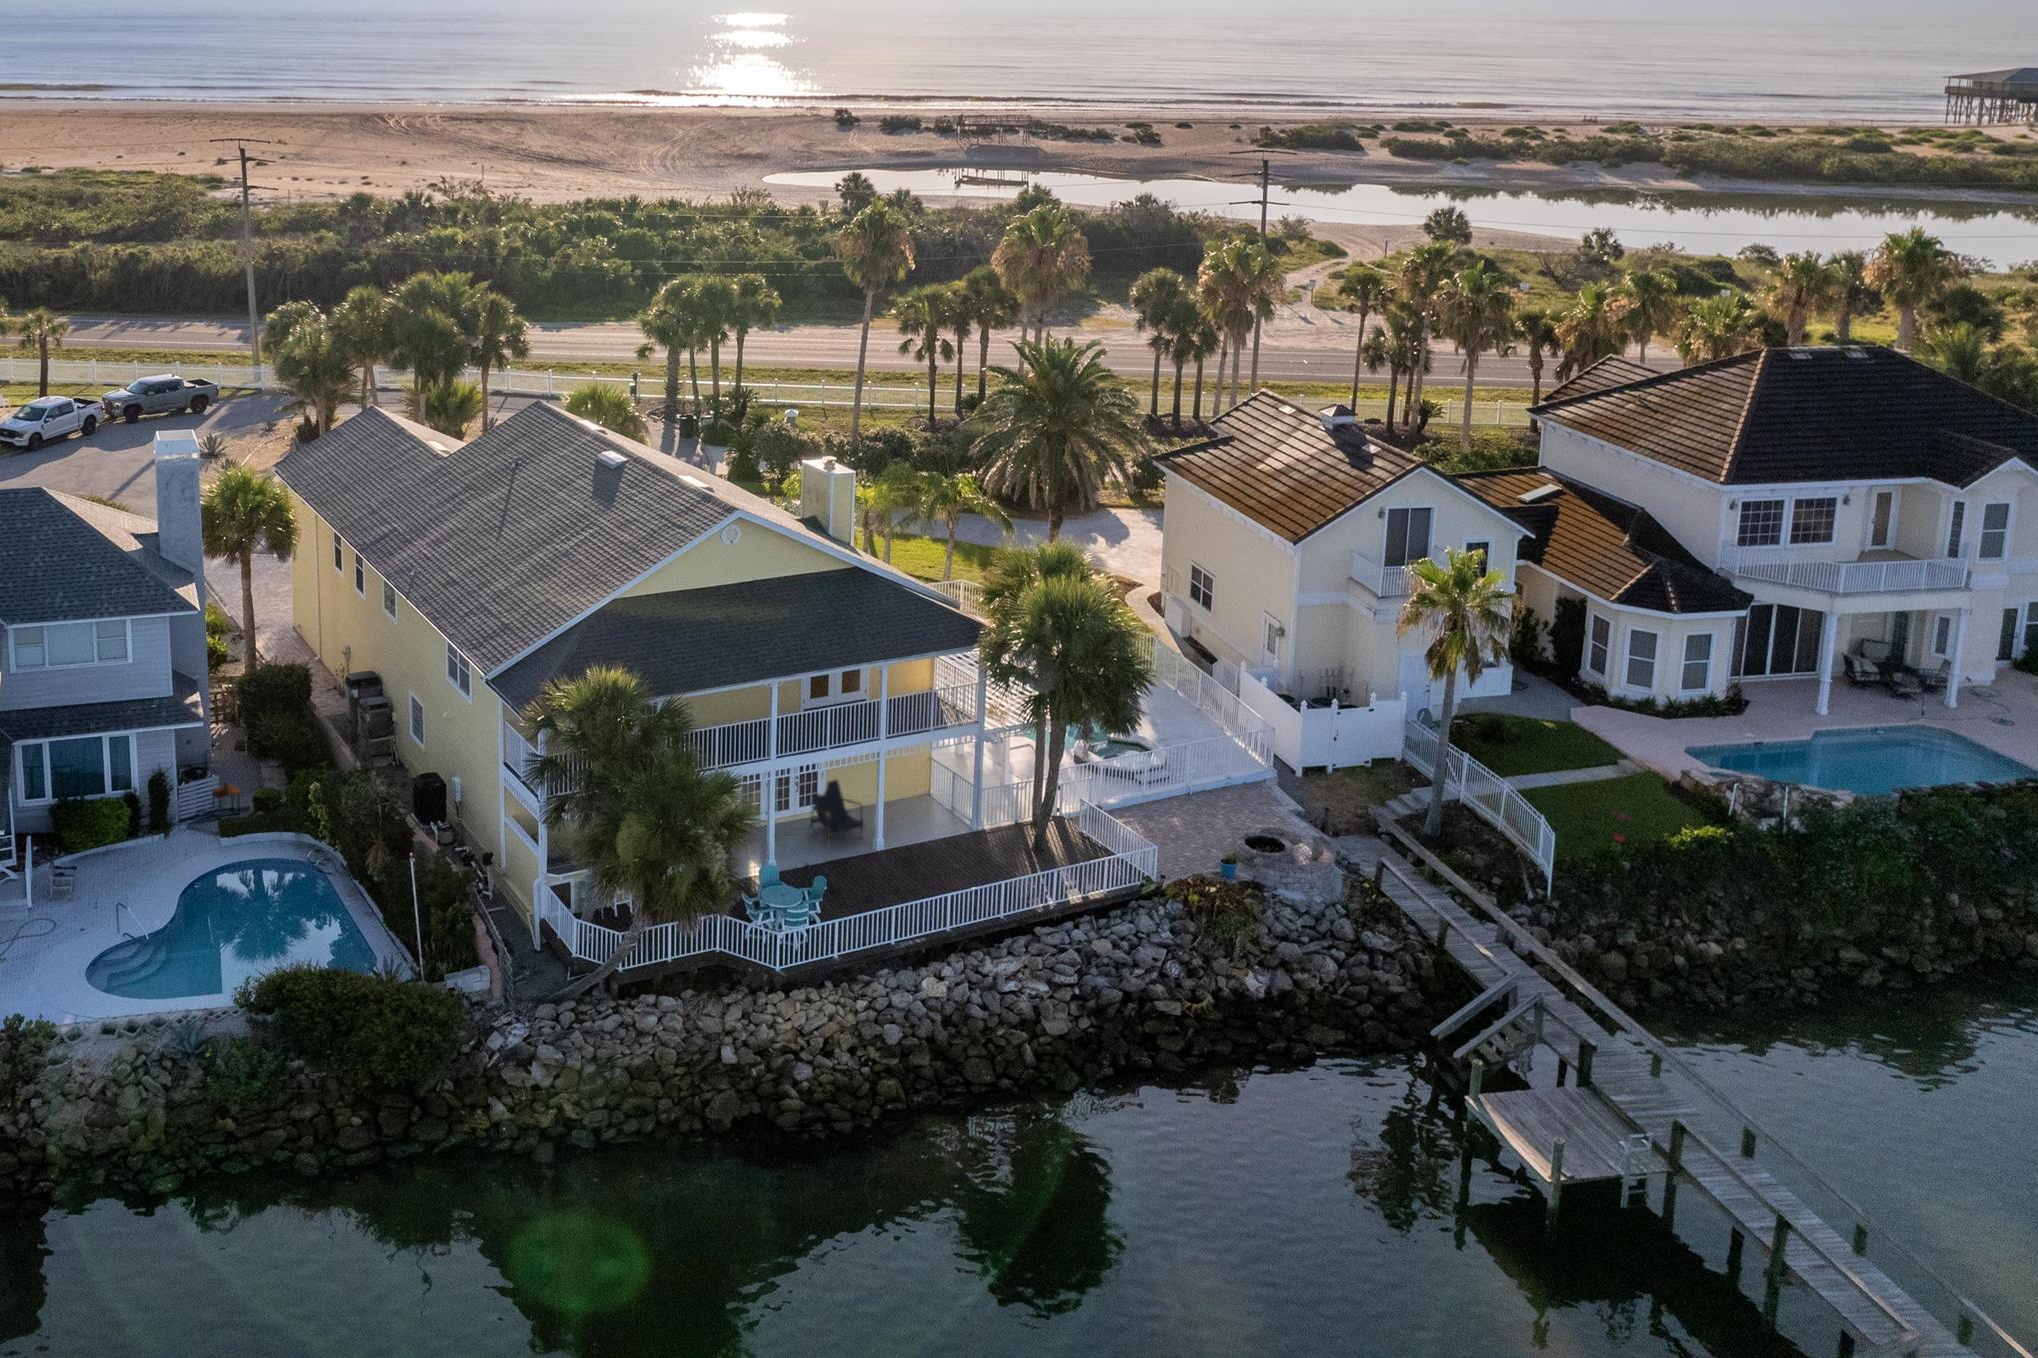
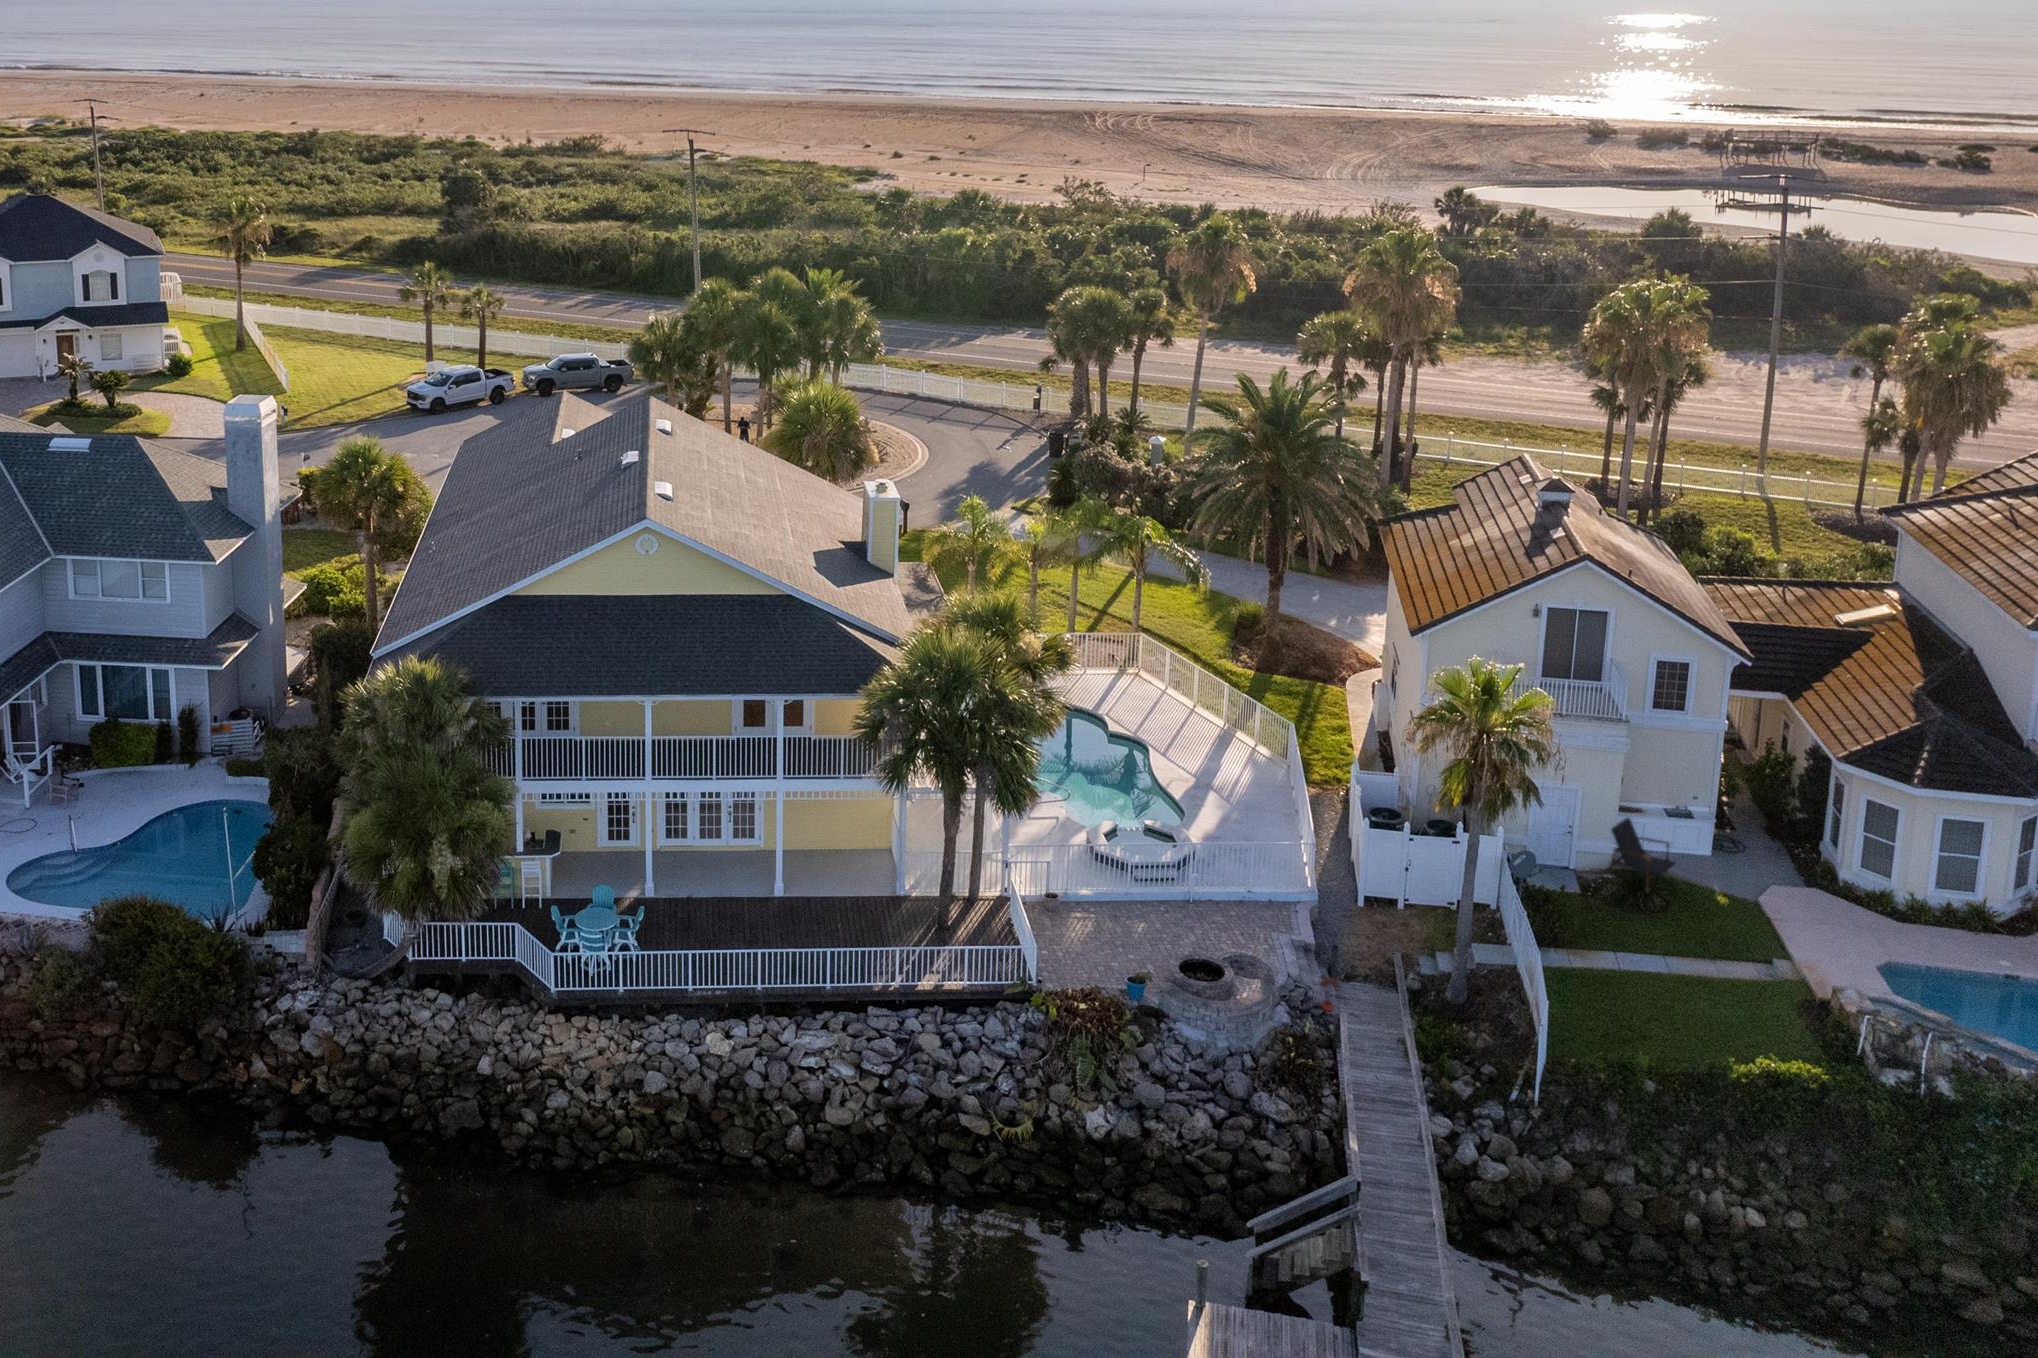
lounge chair: present [810,780,864,844] -> present [1609,818,1675,891]
potted plant: present [1613,813,1633,842] -> present [1320,976,1340,1011]

